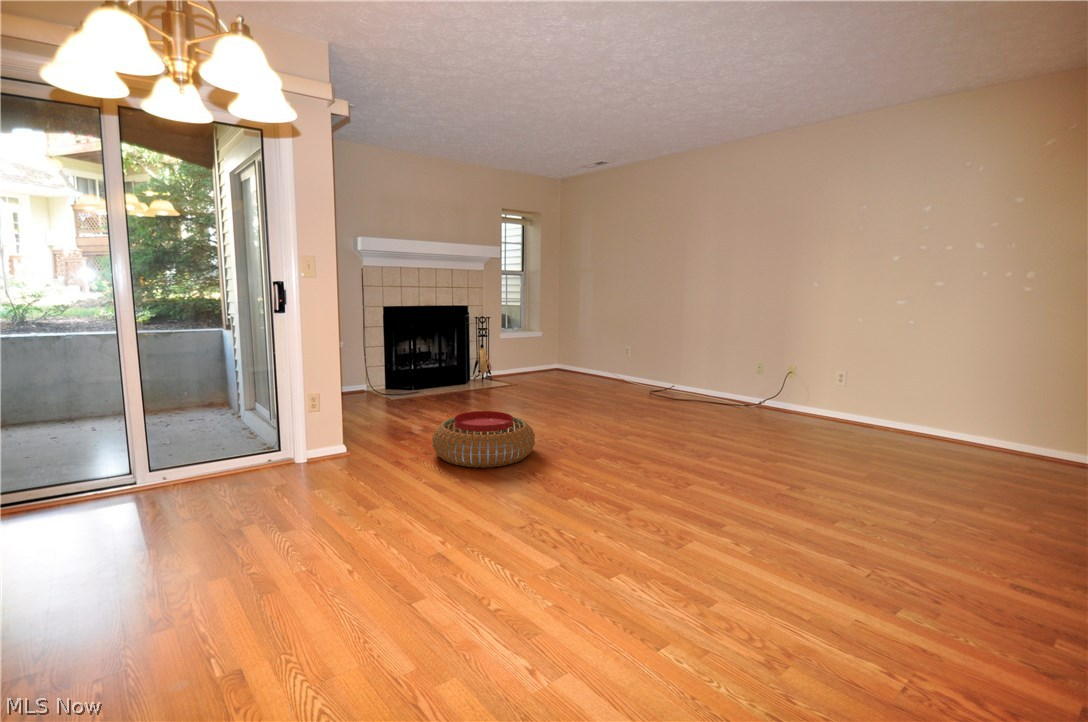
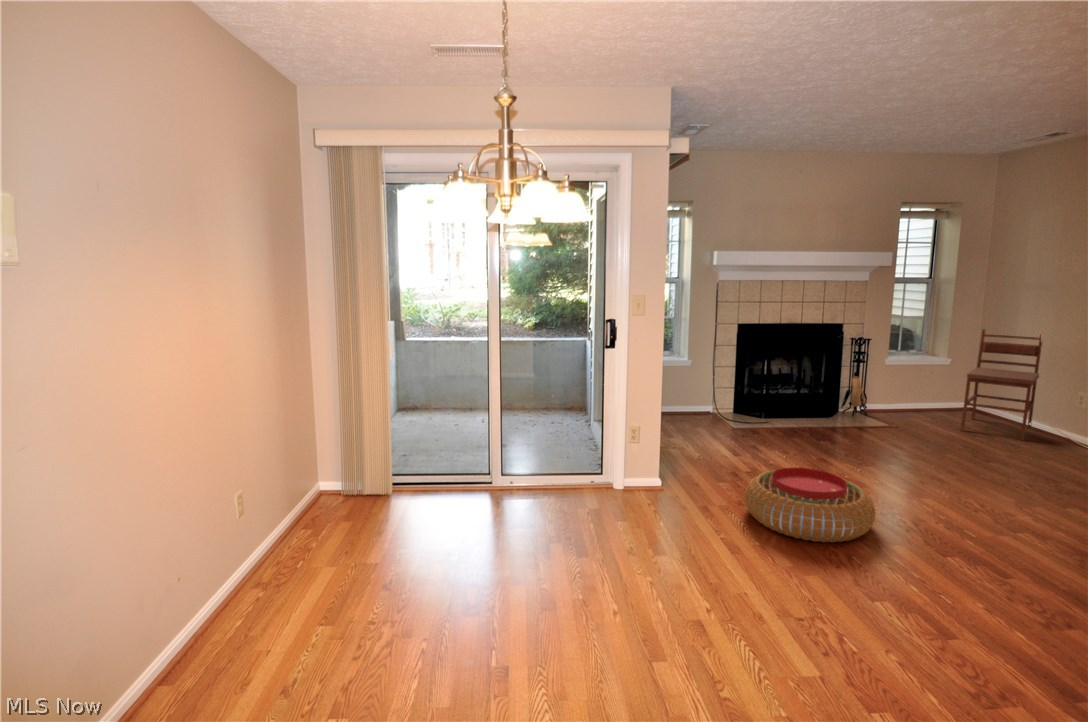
dining chair: none [552,308,590,382] -> present [961,329,1042,440]

